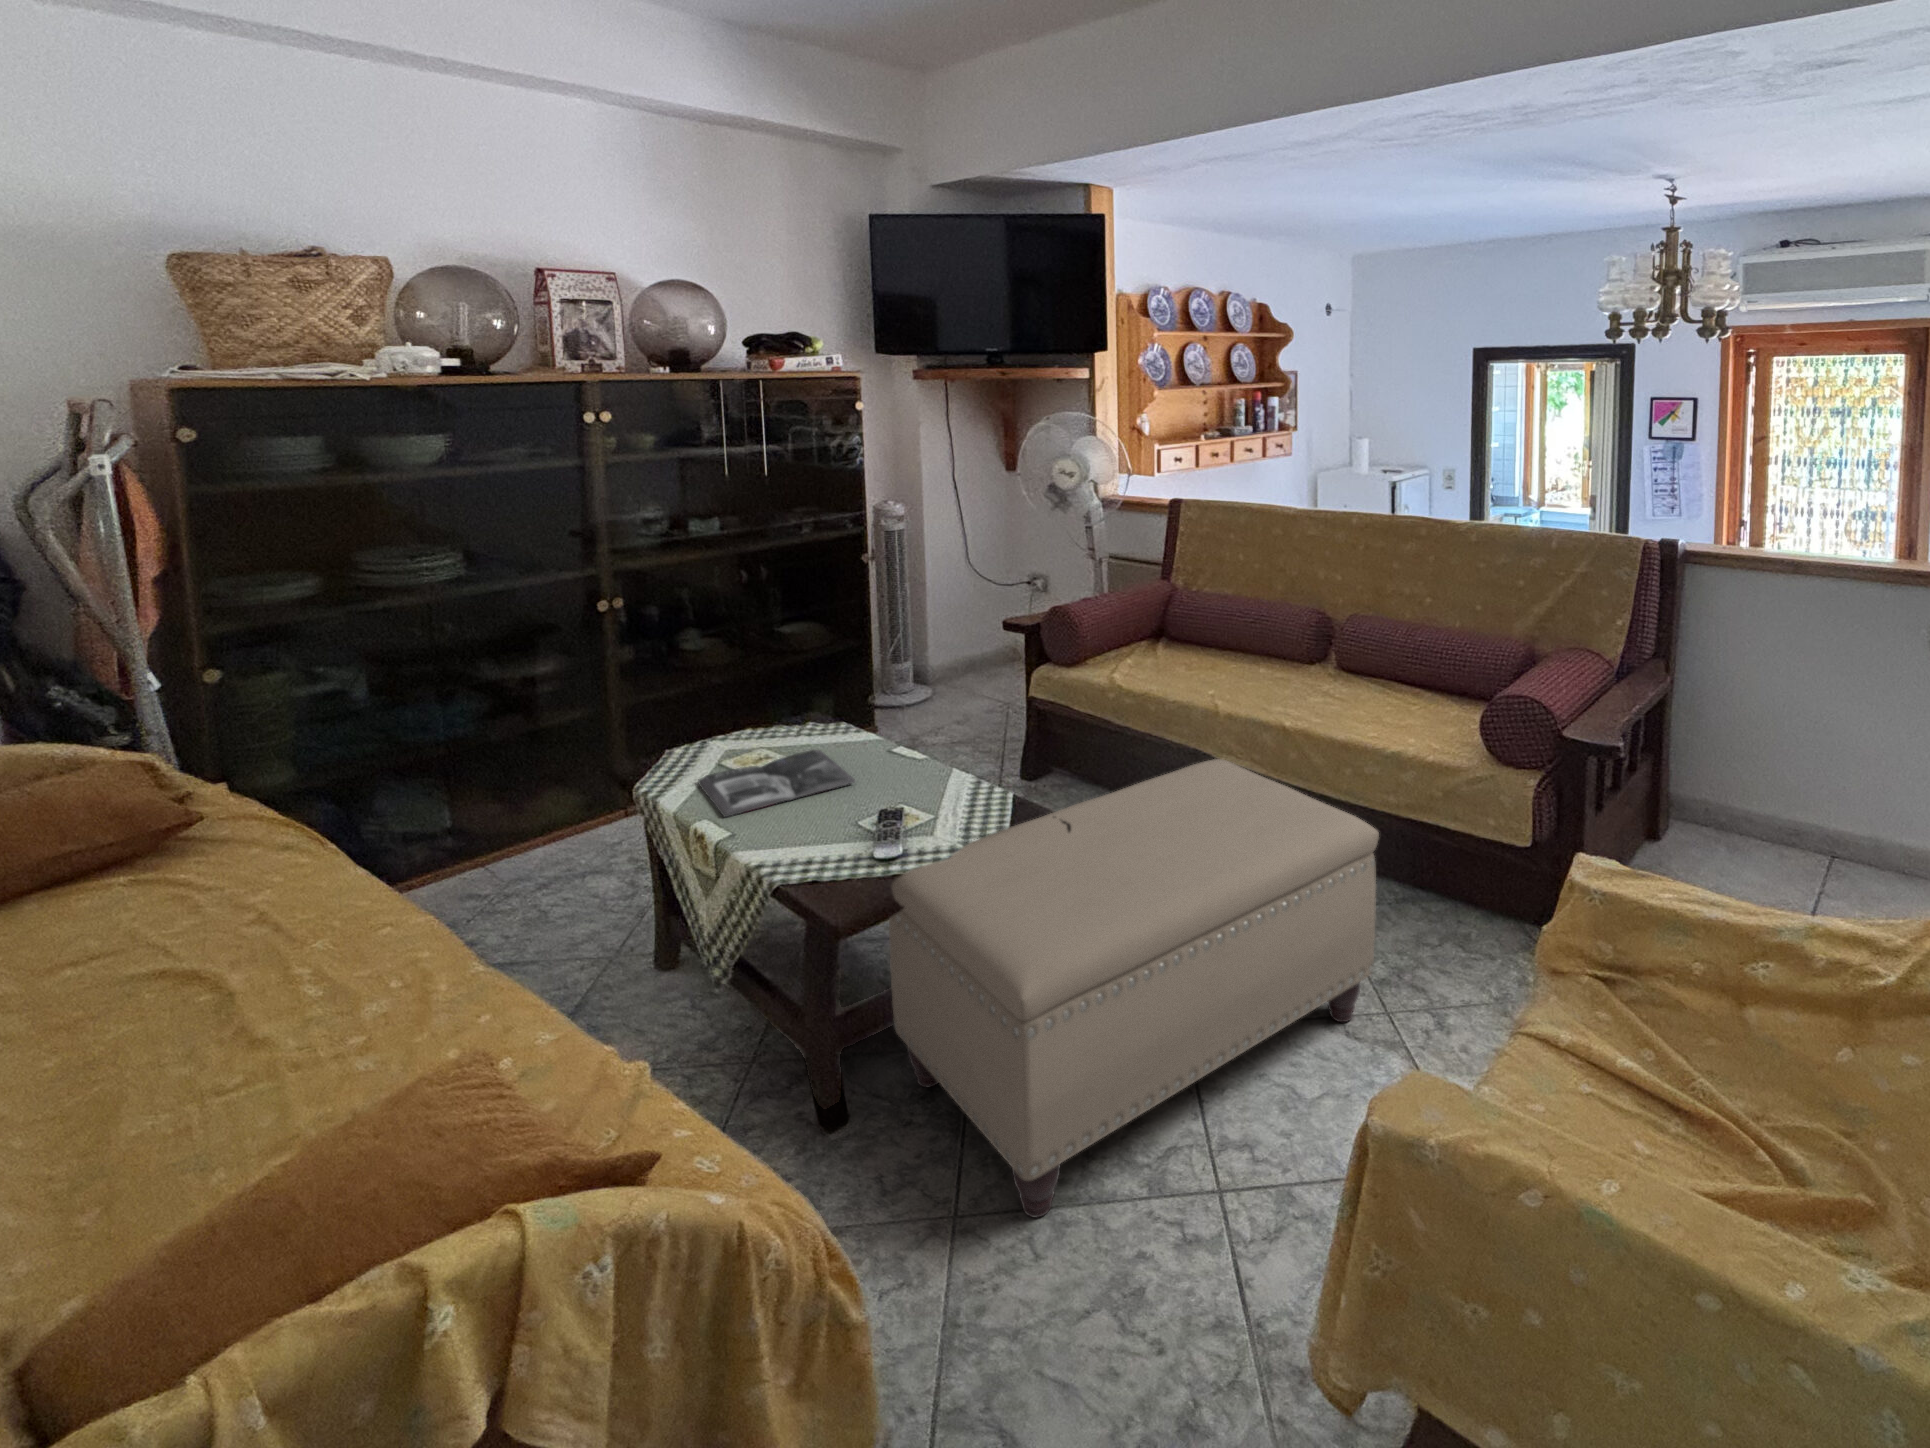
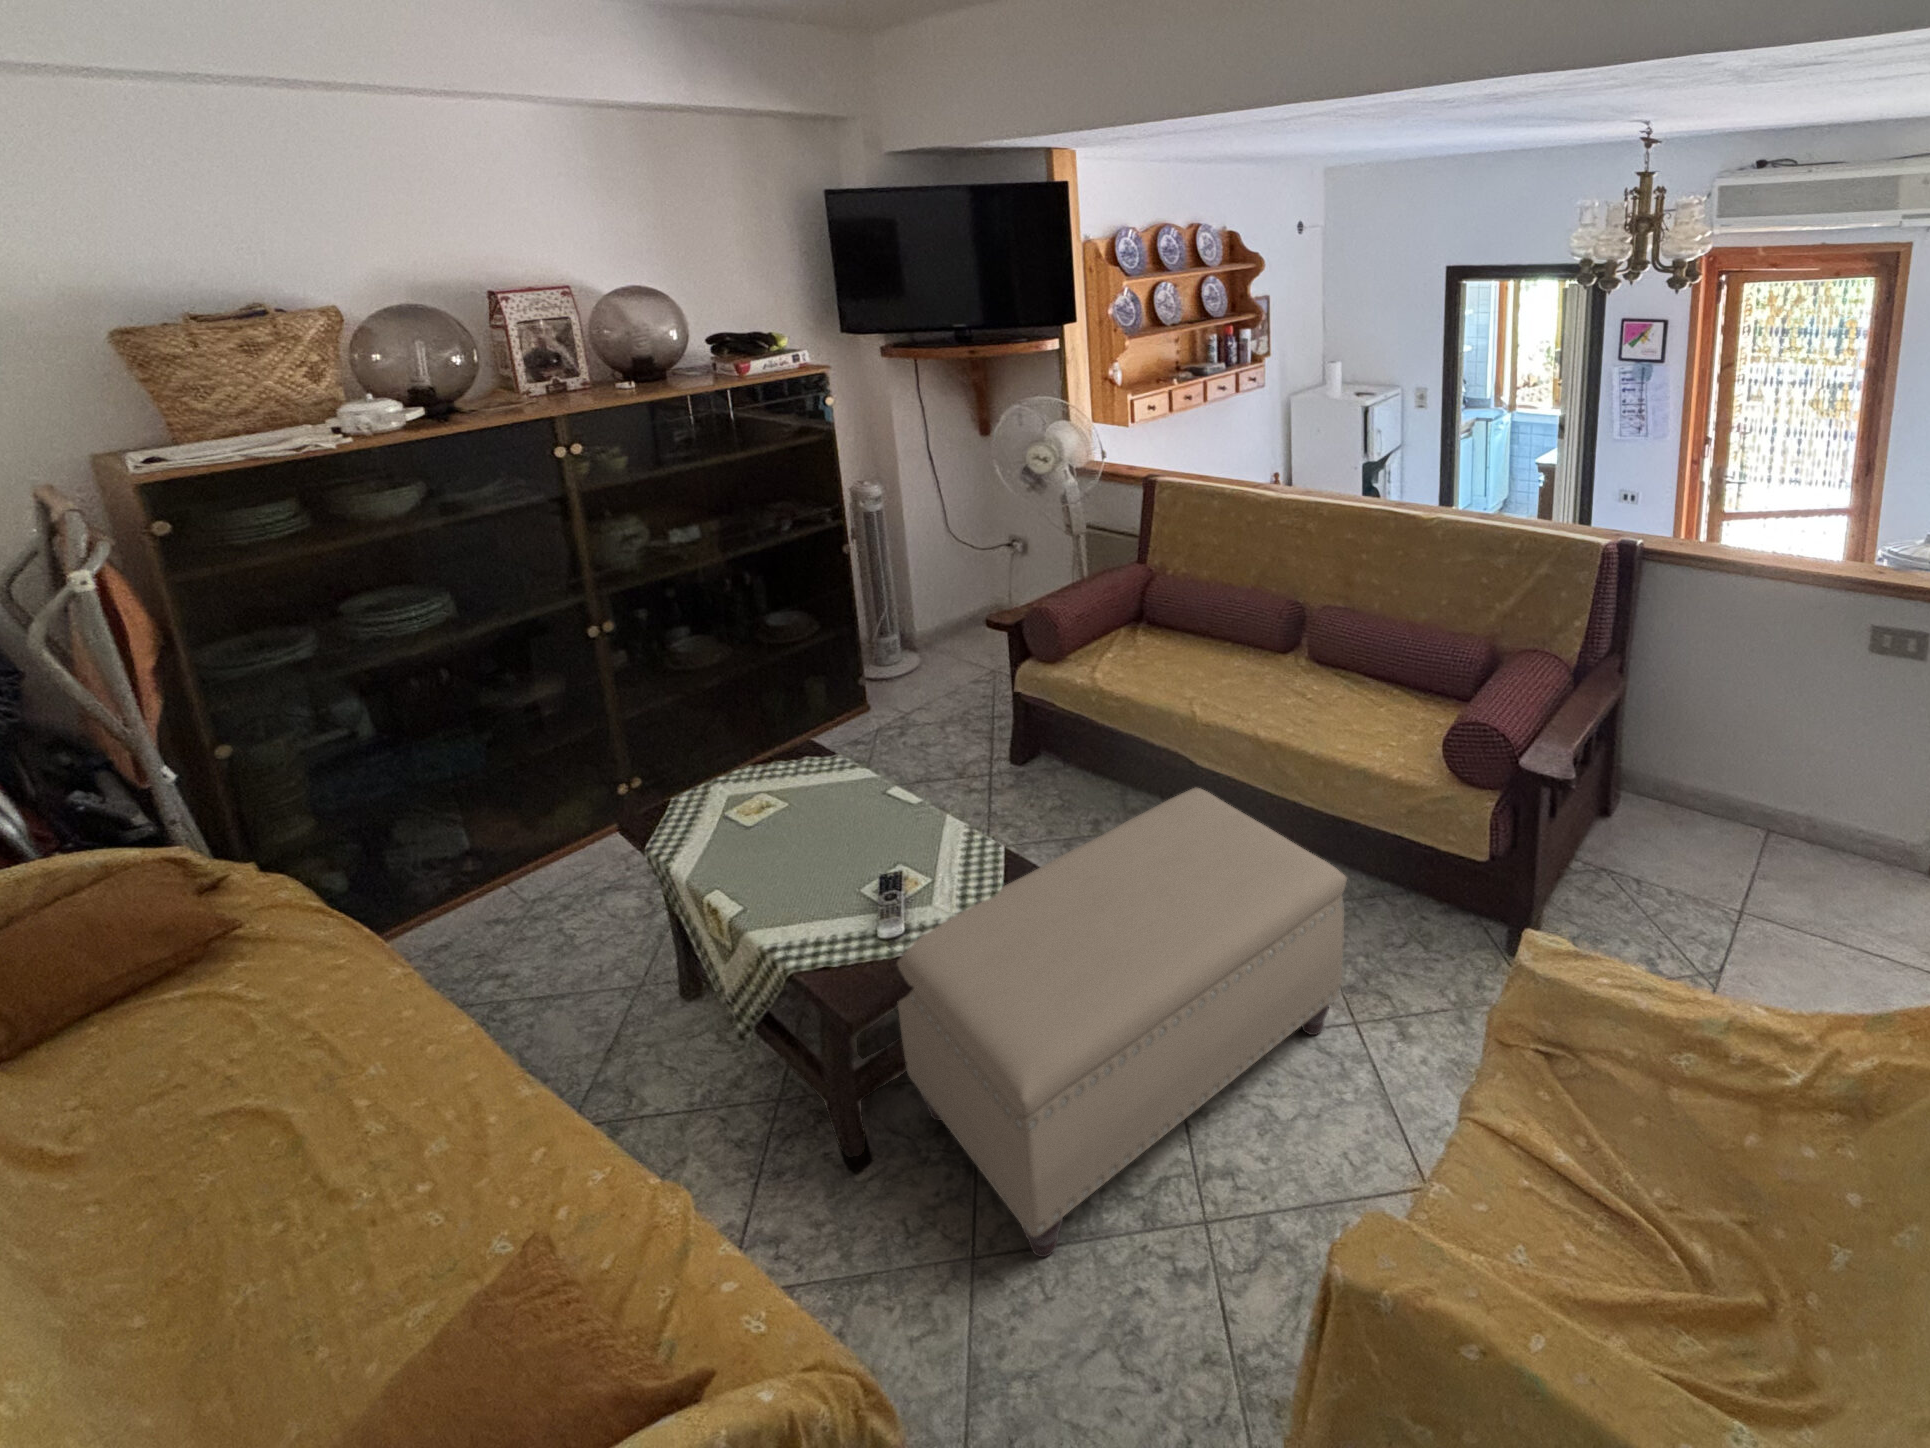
magazine: present [698,750,855,817] -> none [706,796,856,888]

